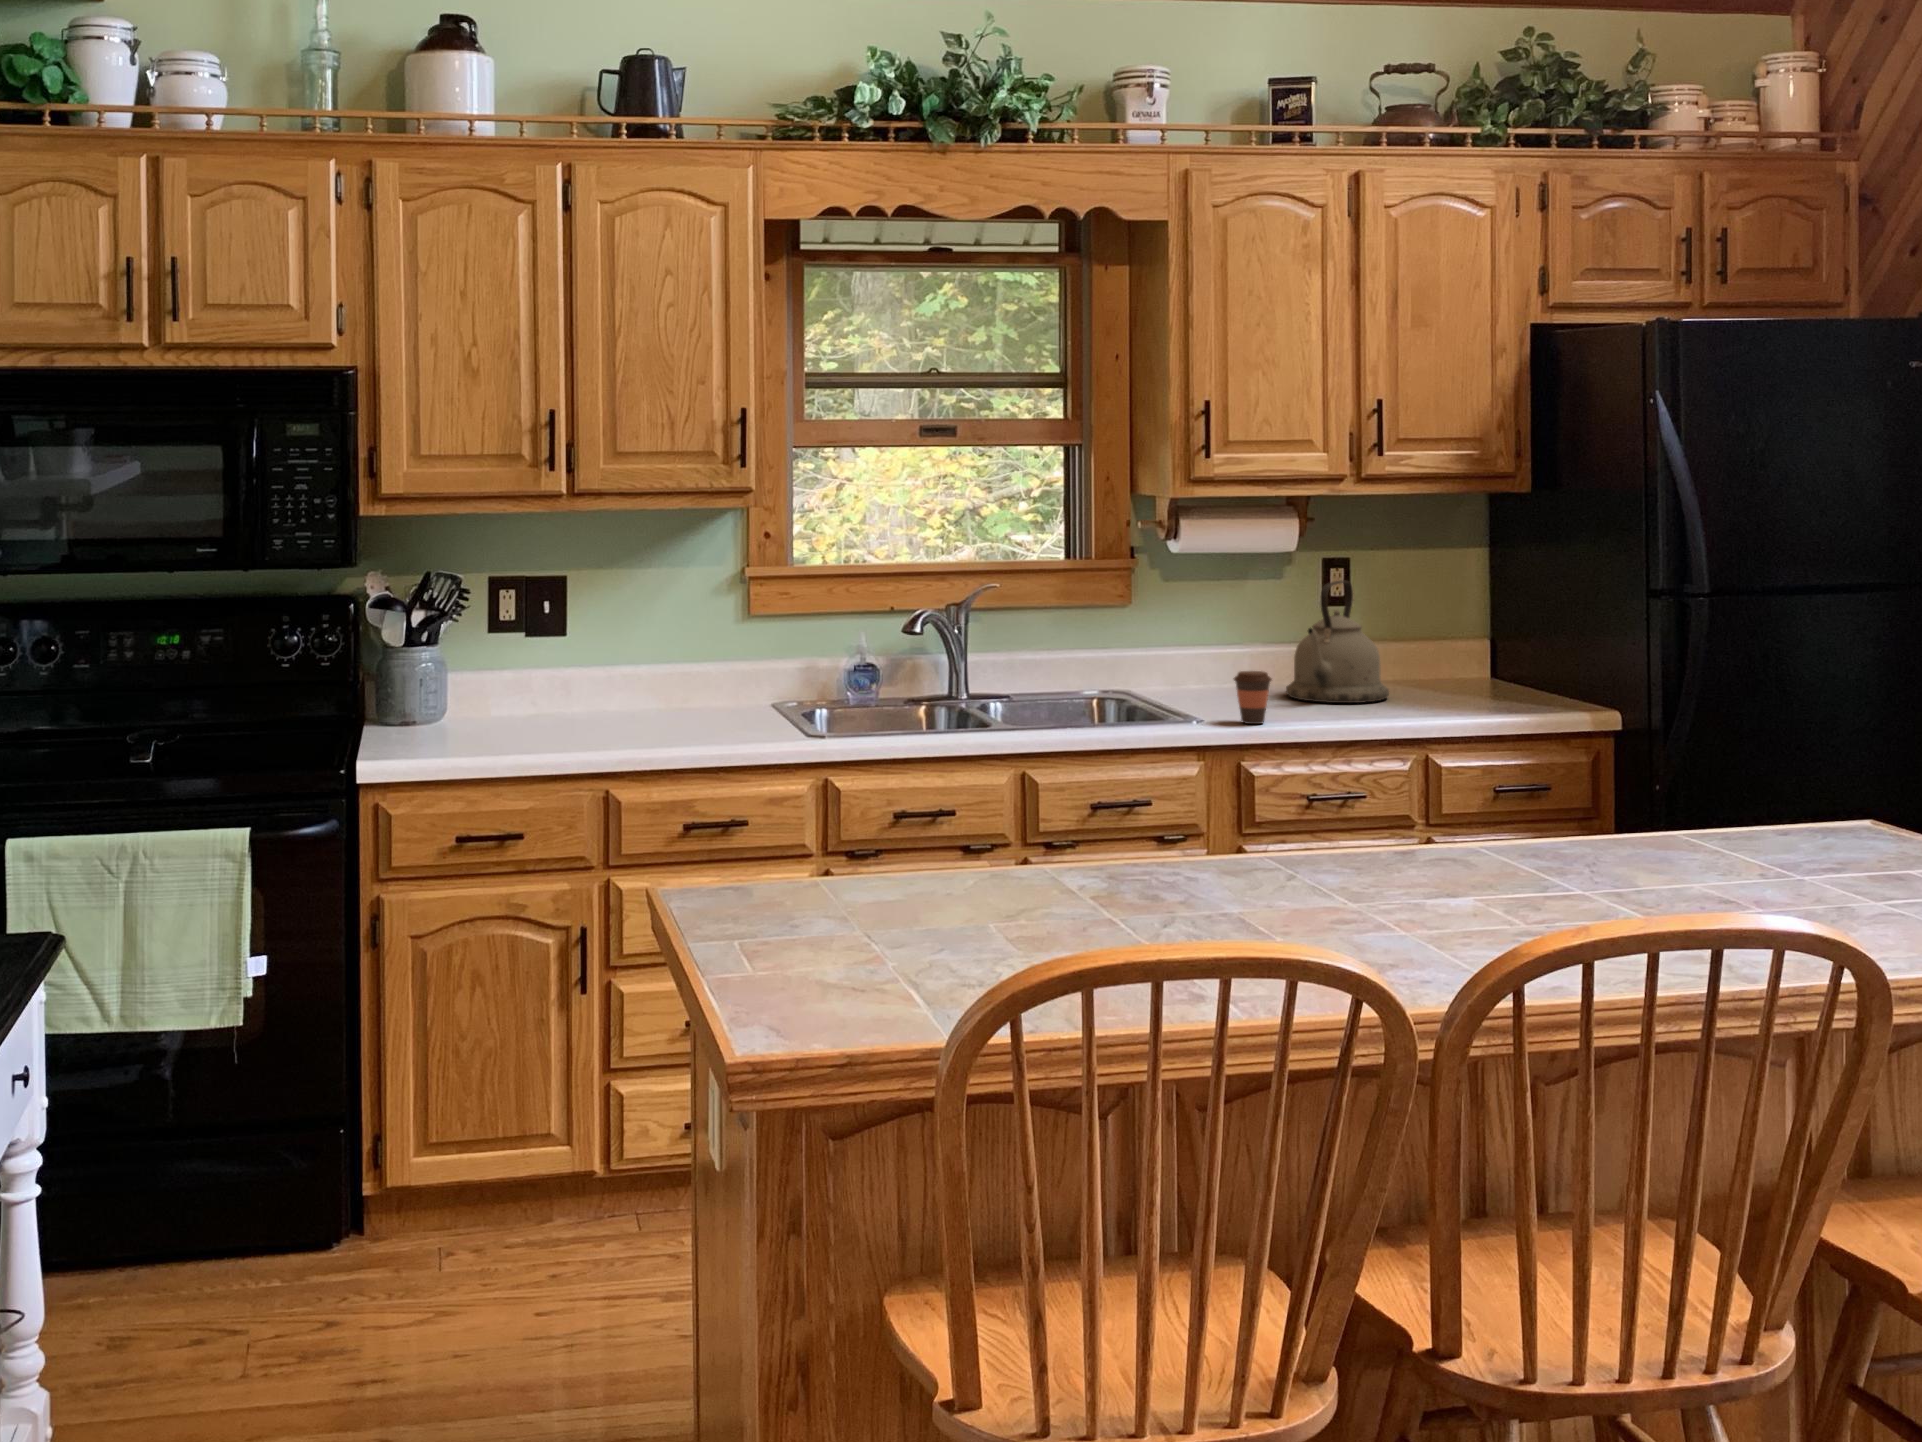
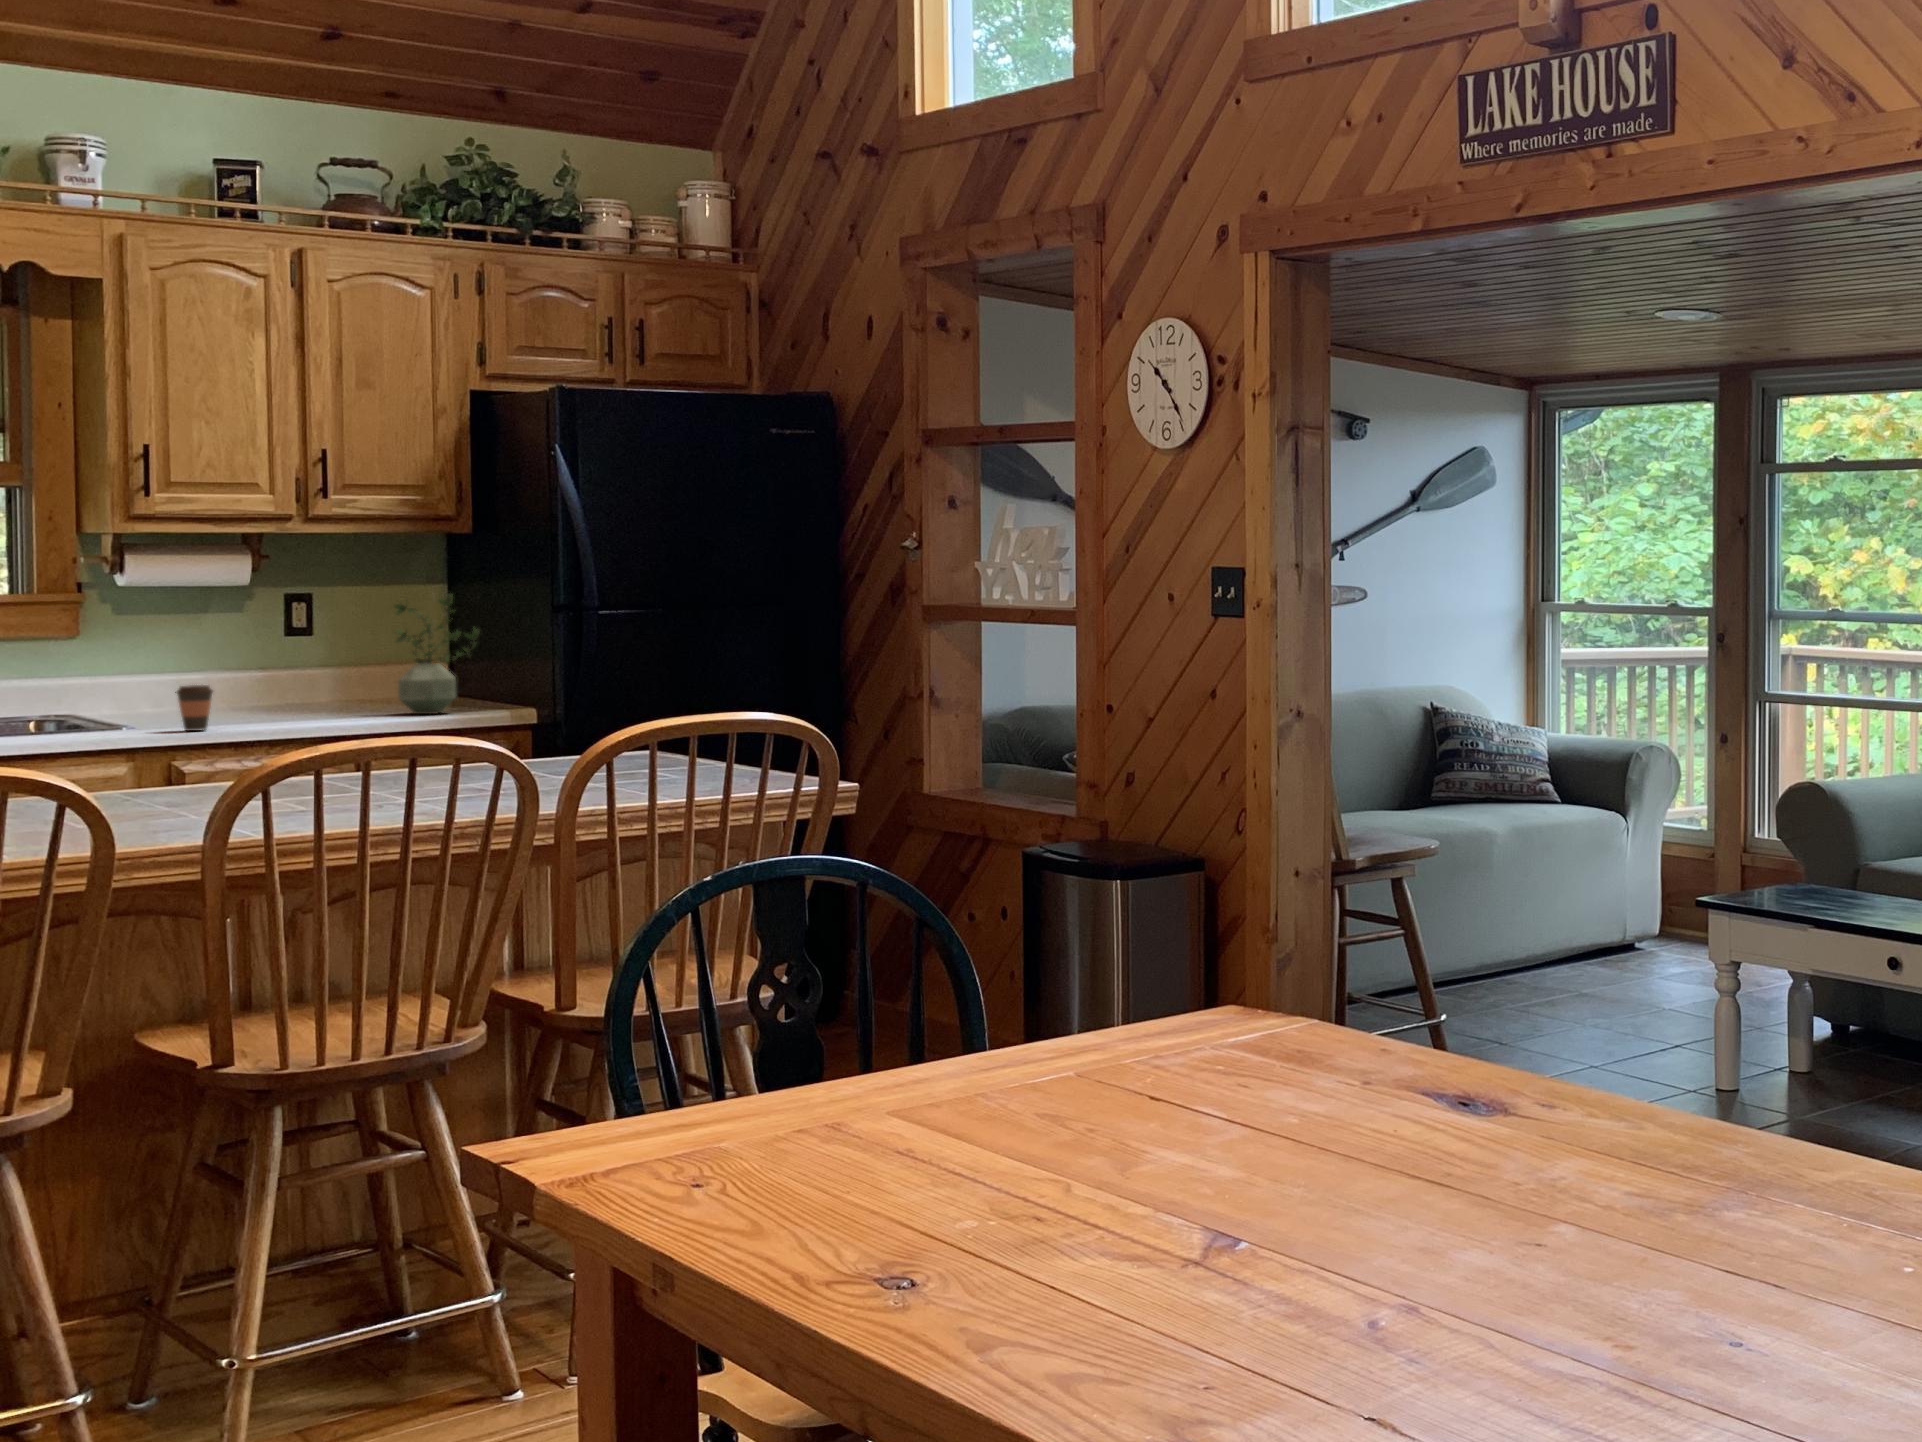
potted plant: none [1442,561,1538,702] -> present [394,594,480,714]
kettle: present [1286,581,1389,703] -> none [241,614,342,719]

